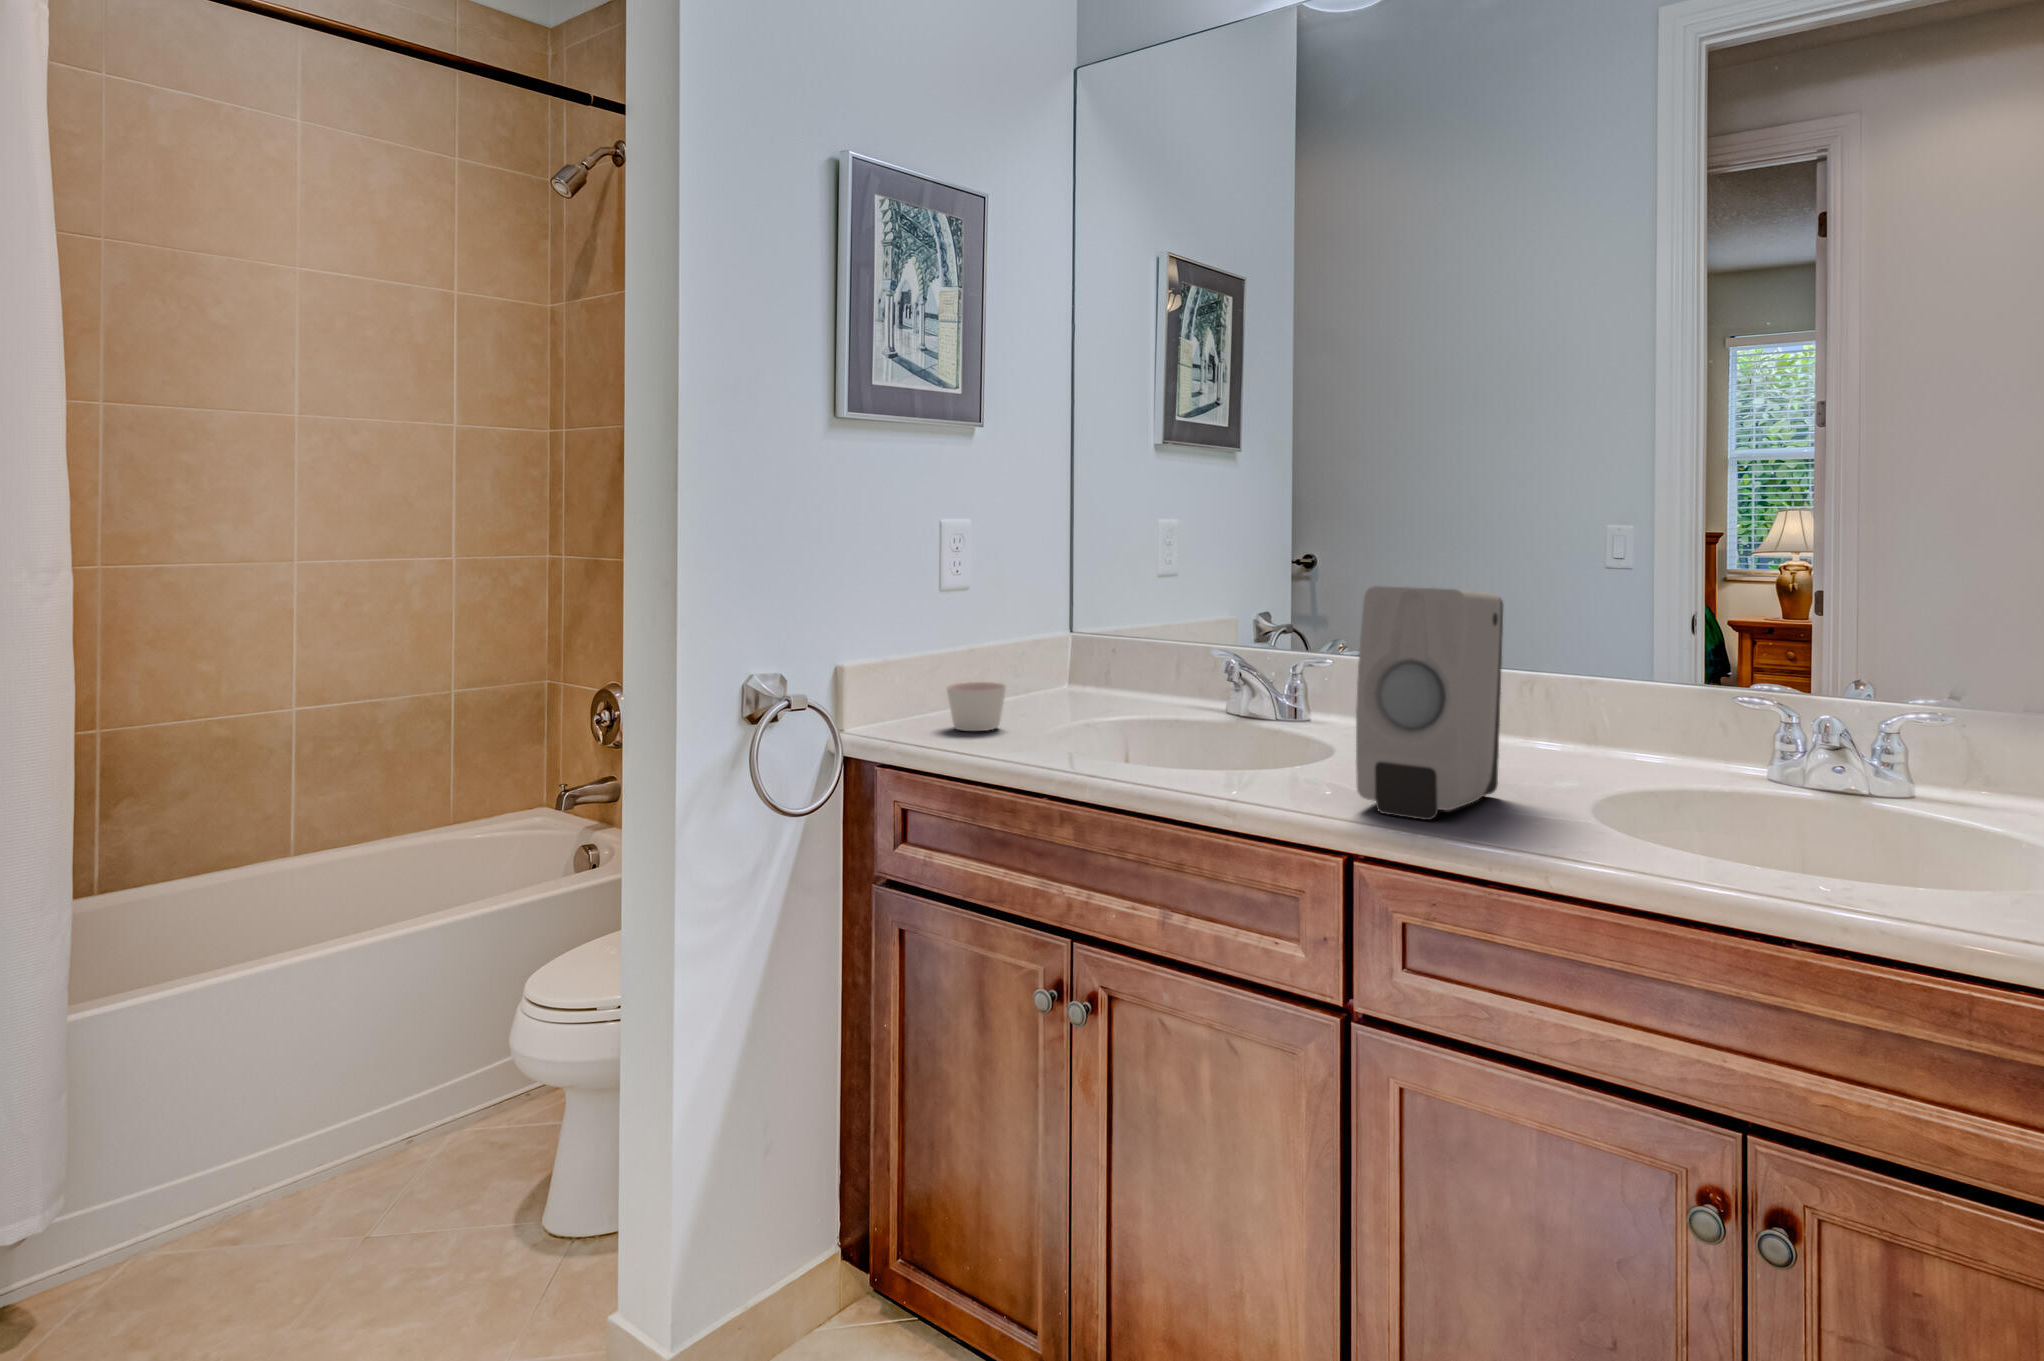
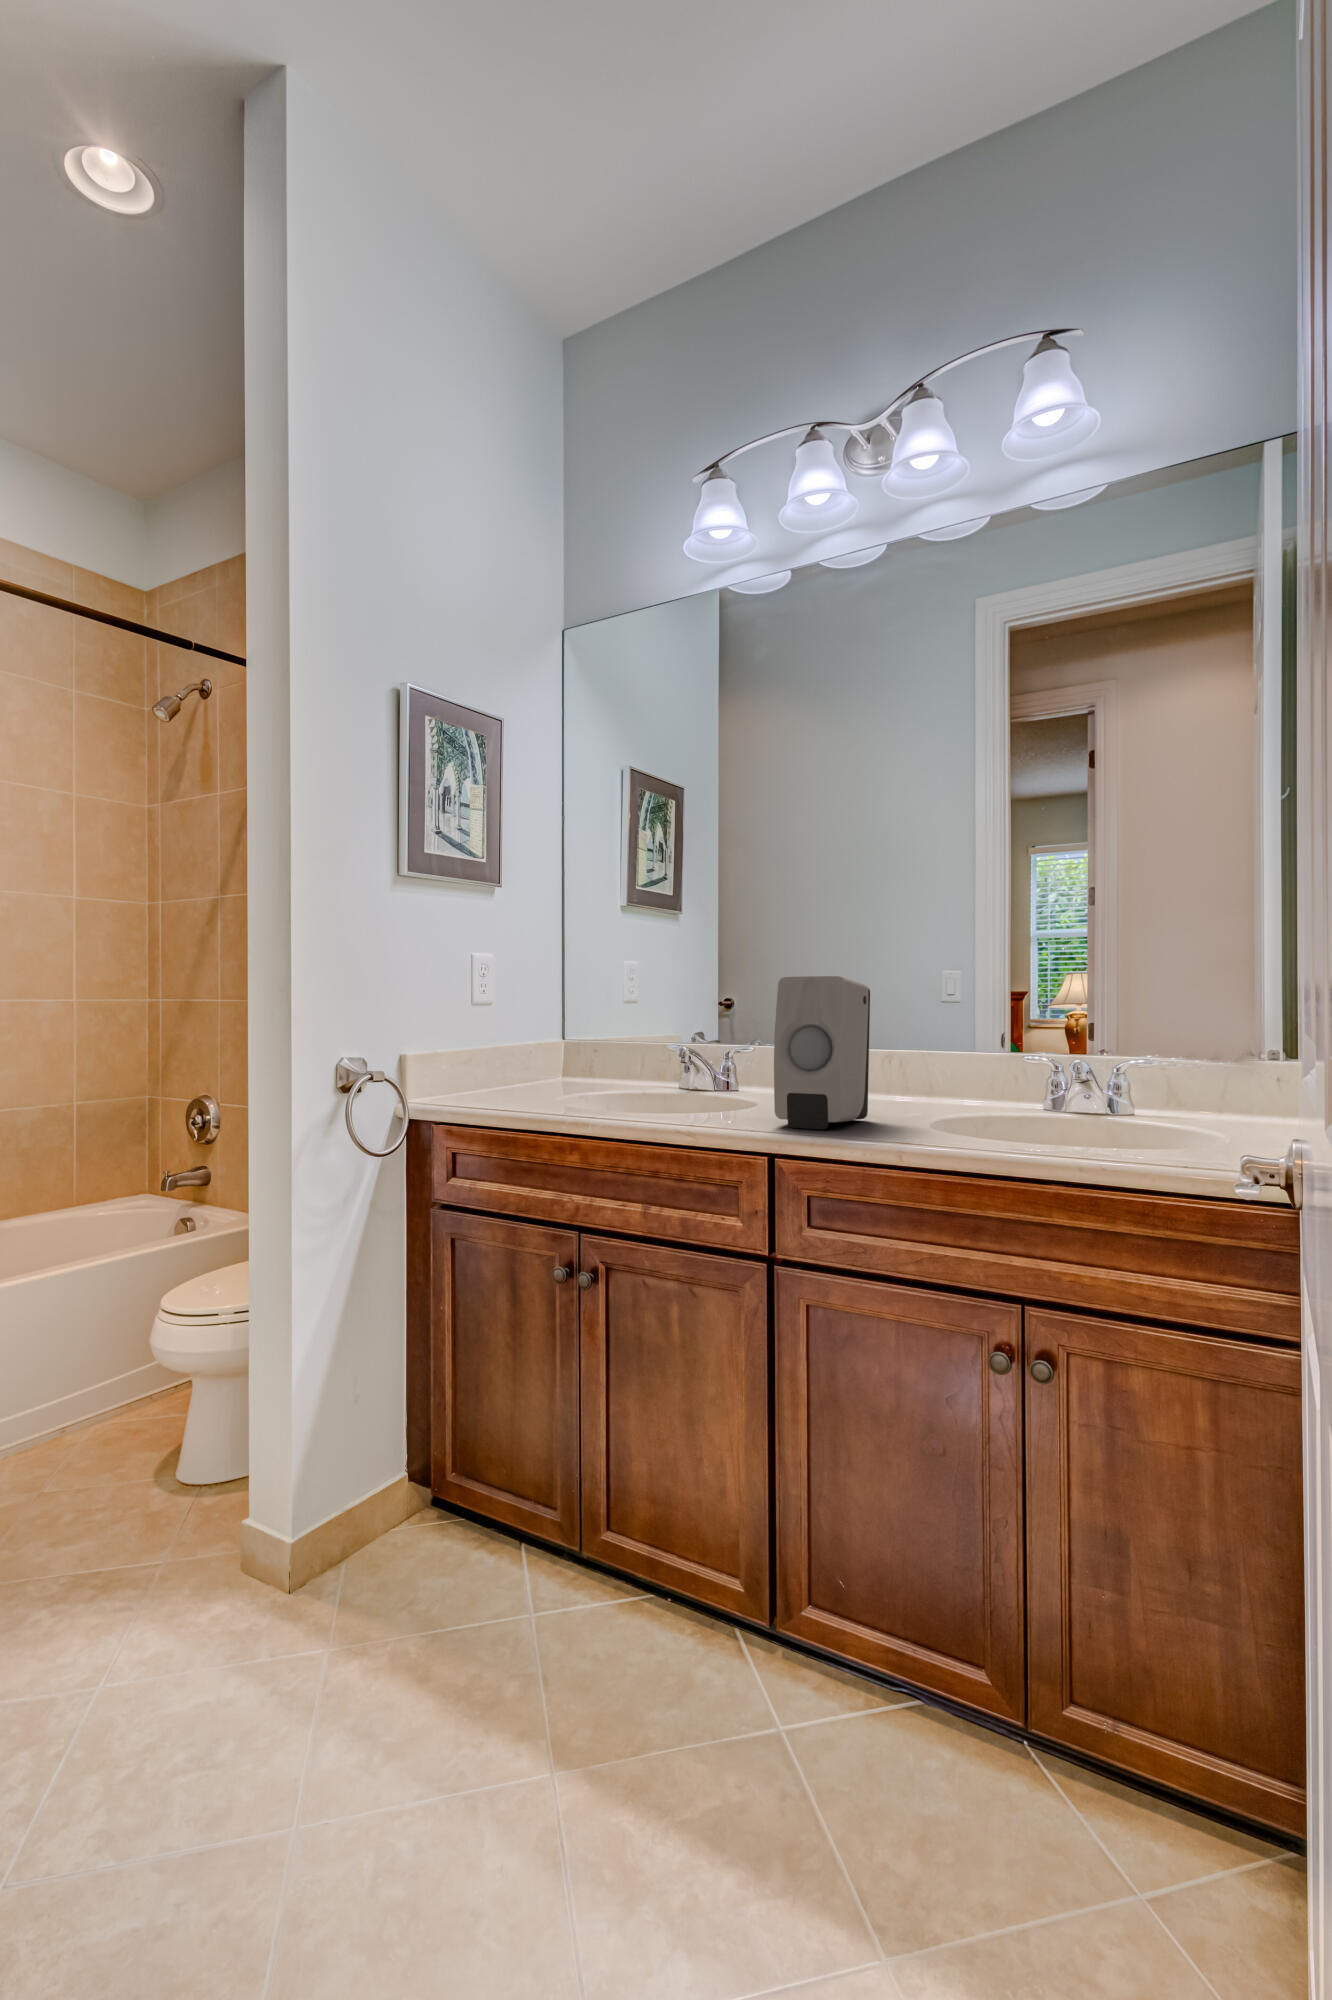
candle: present [947,682,1006,731] -> none [480,1066,523,1099]

